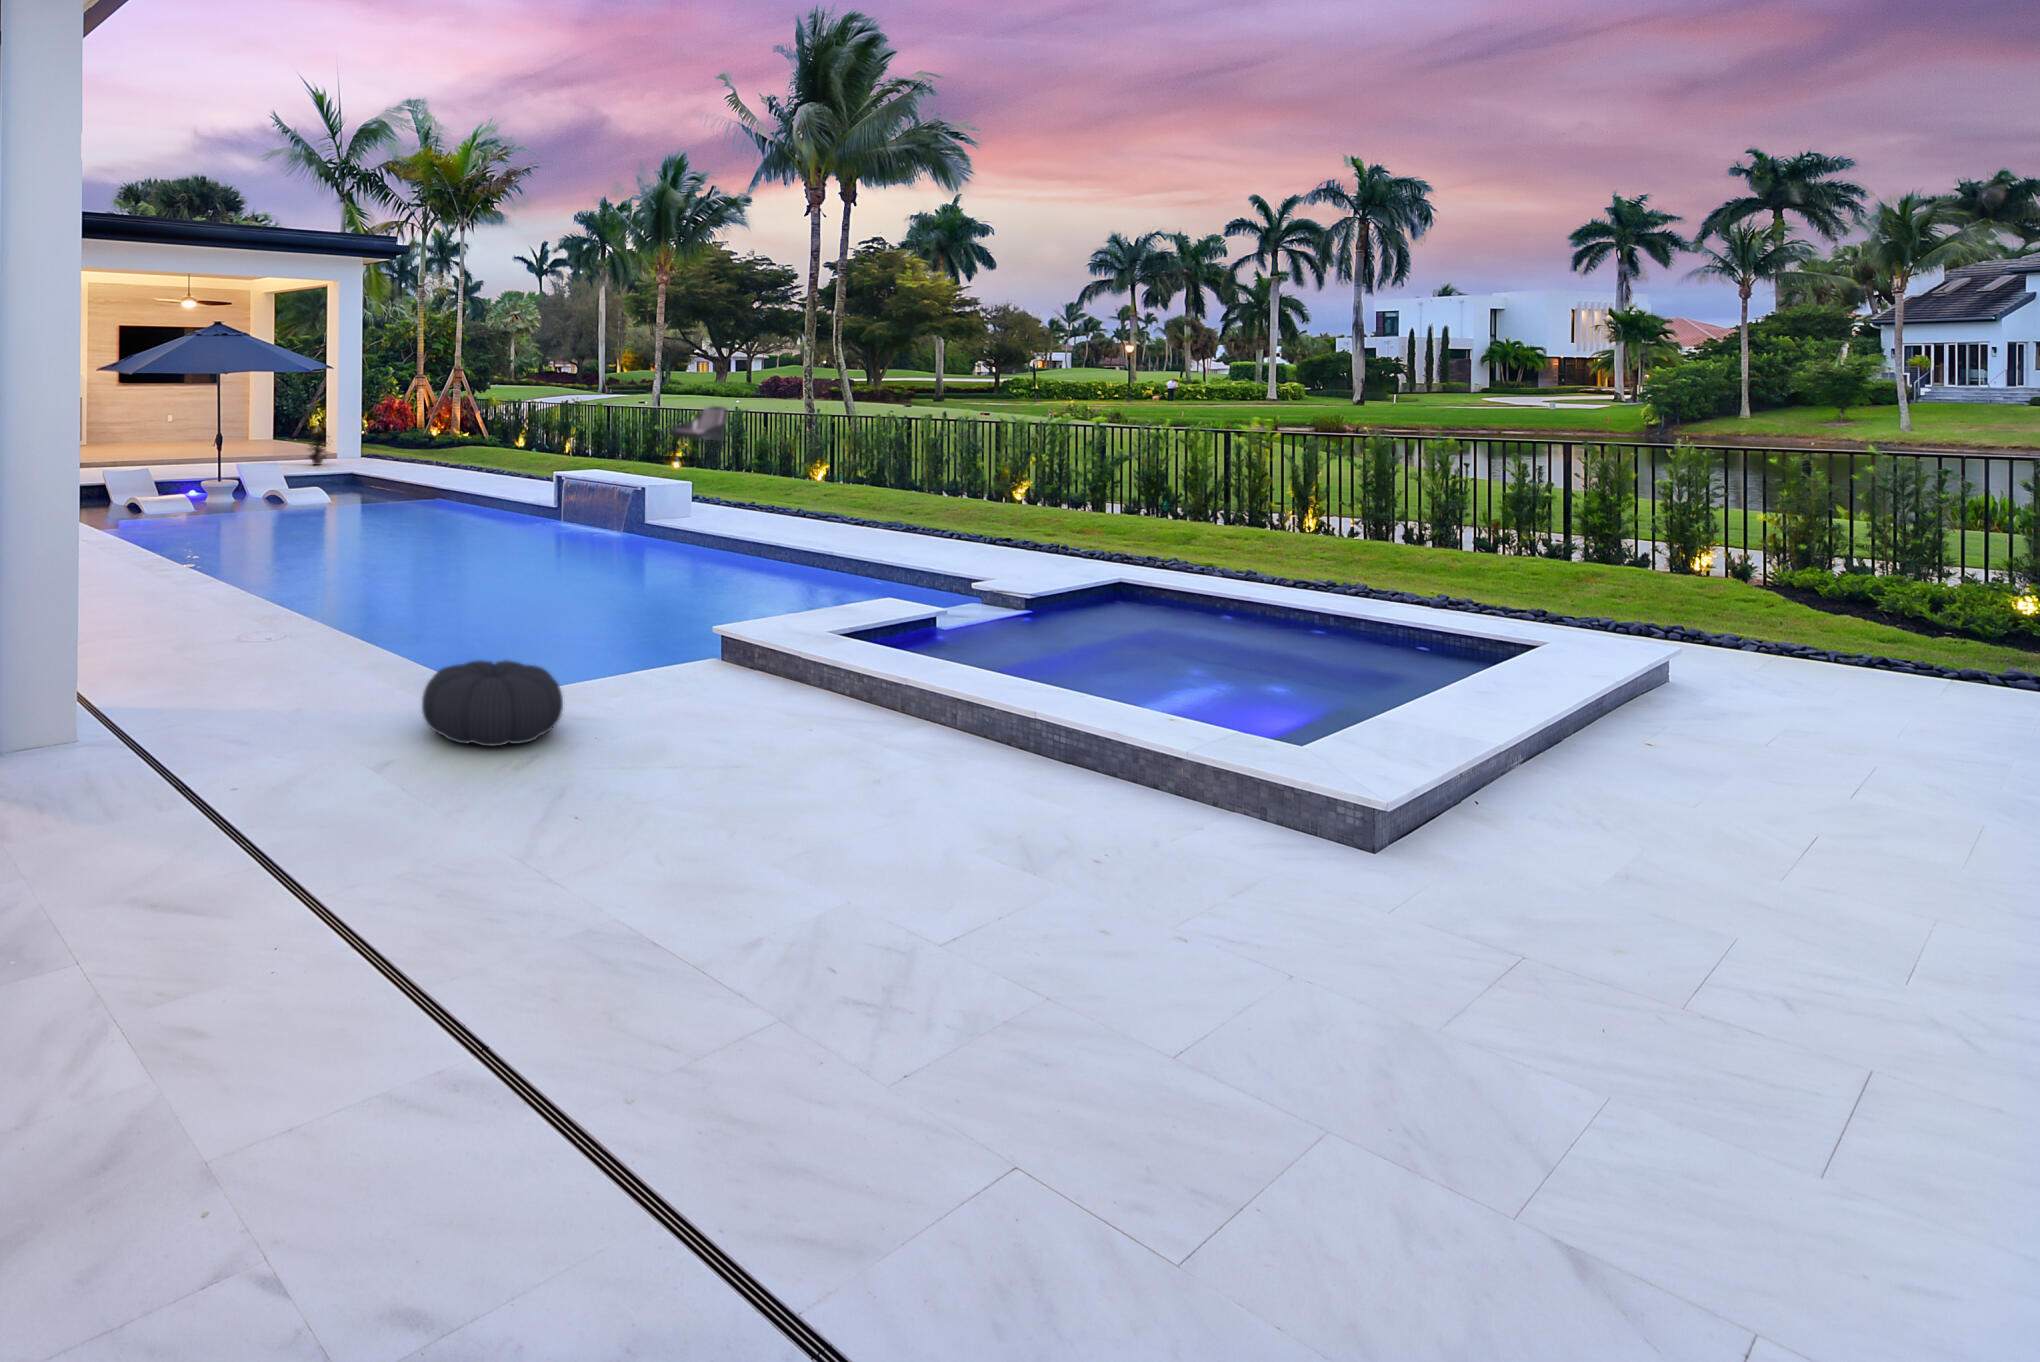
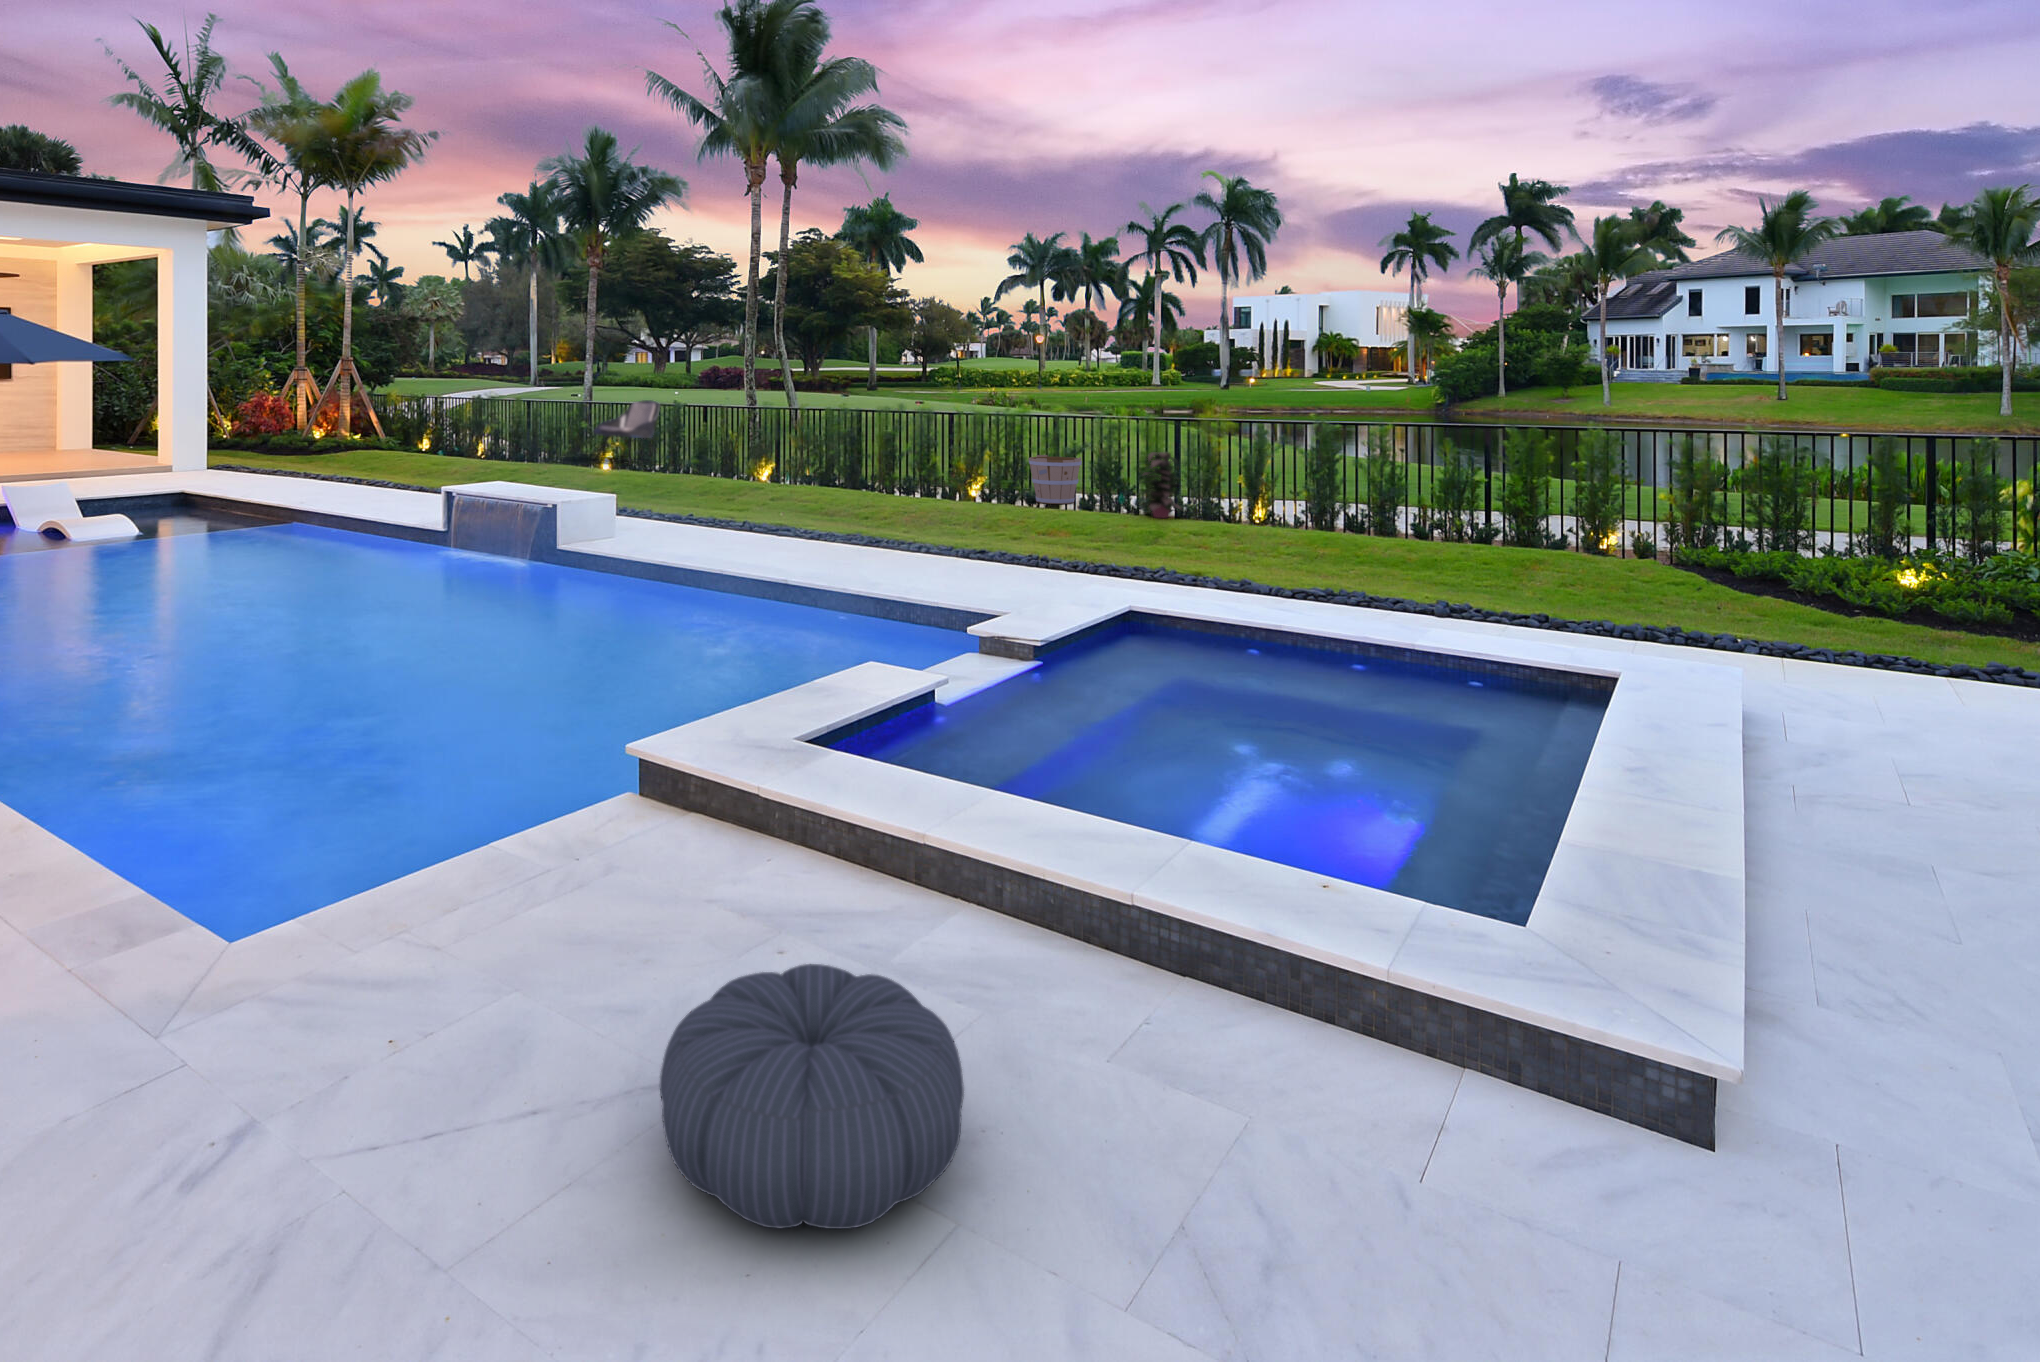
decorative plant: present [308,426,330,465] -> present [1143,452,1183,518]
wooden bucket: none [1071,461,1125,507] -> present [1029,455,1082,504]
pouf: present [422,660,563,746] -> present [660,964,964,1229]

